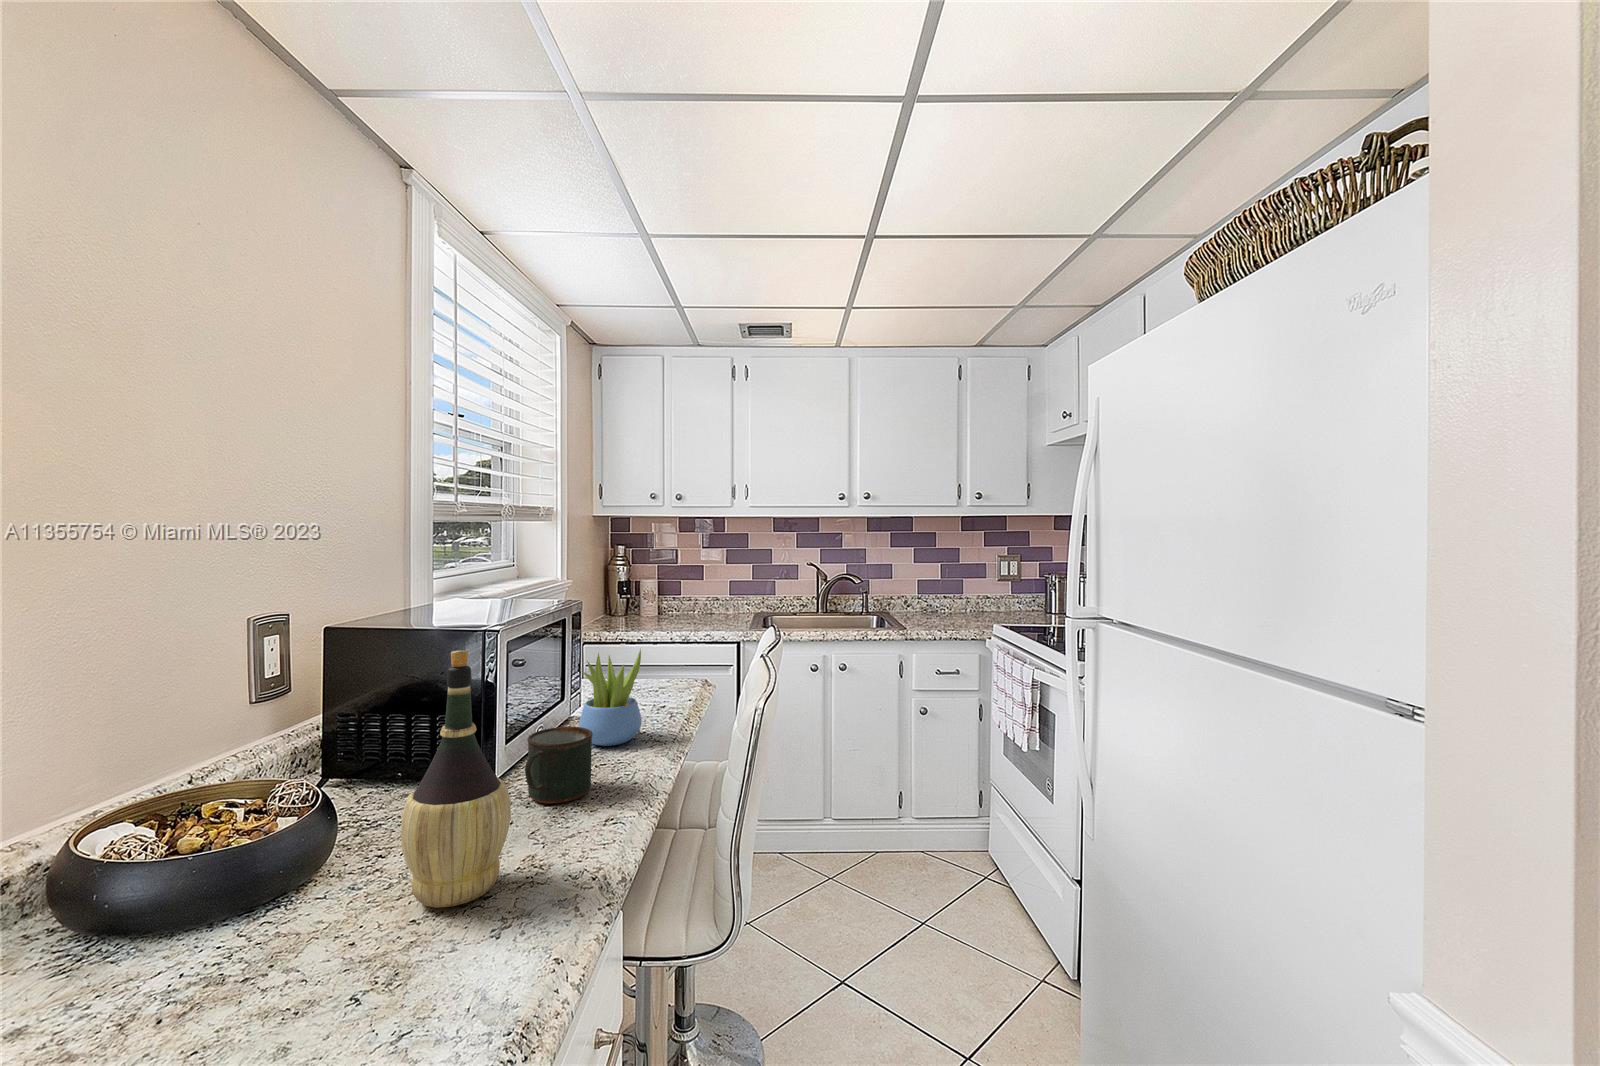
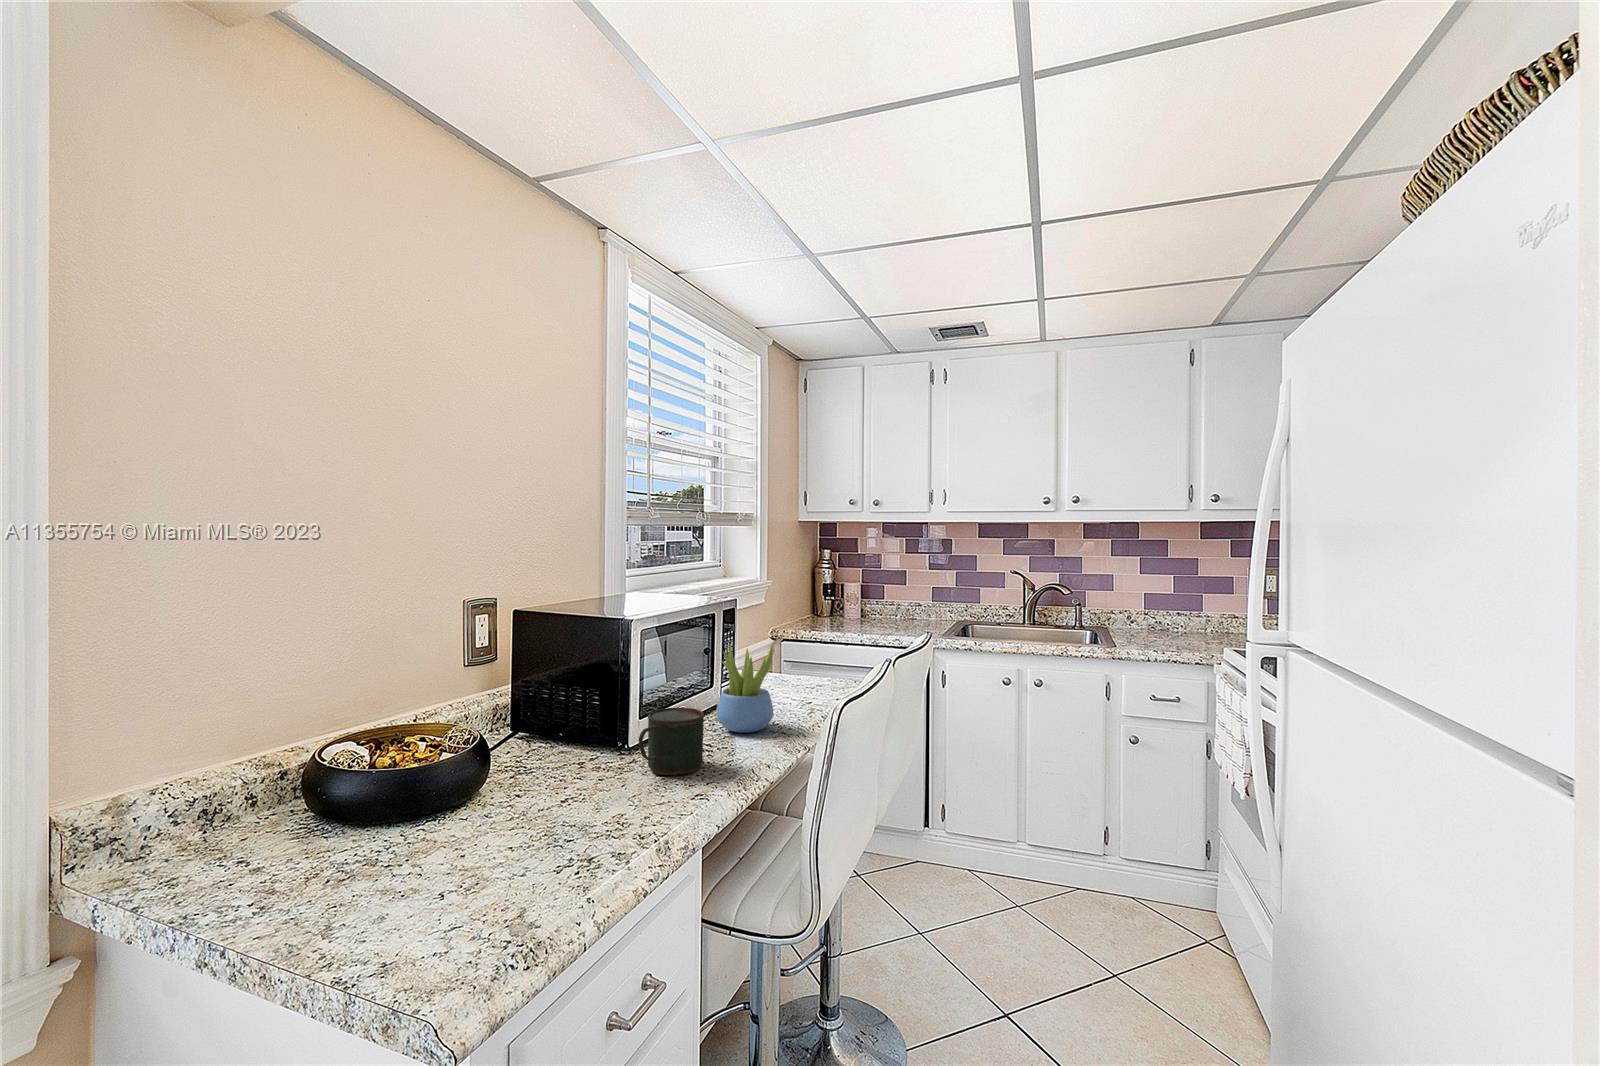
wine bottle: present [401,650,511,907] -> none [507,626,595,842]

